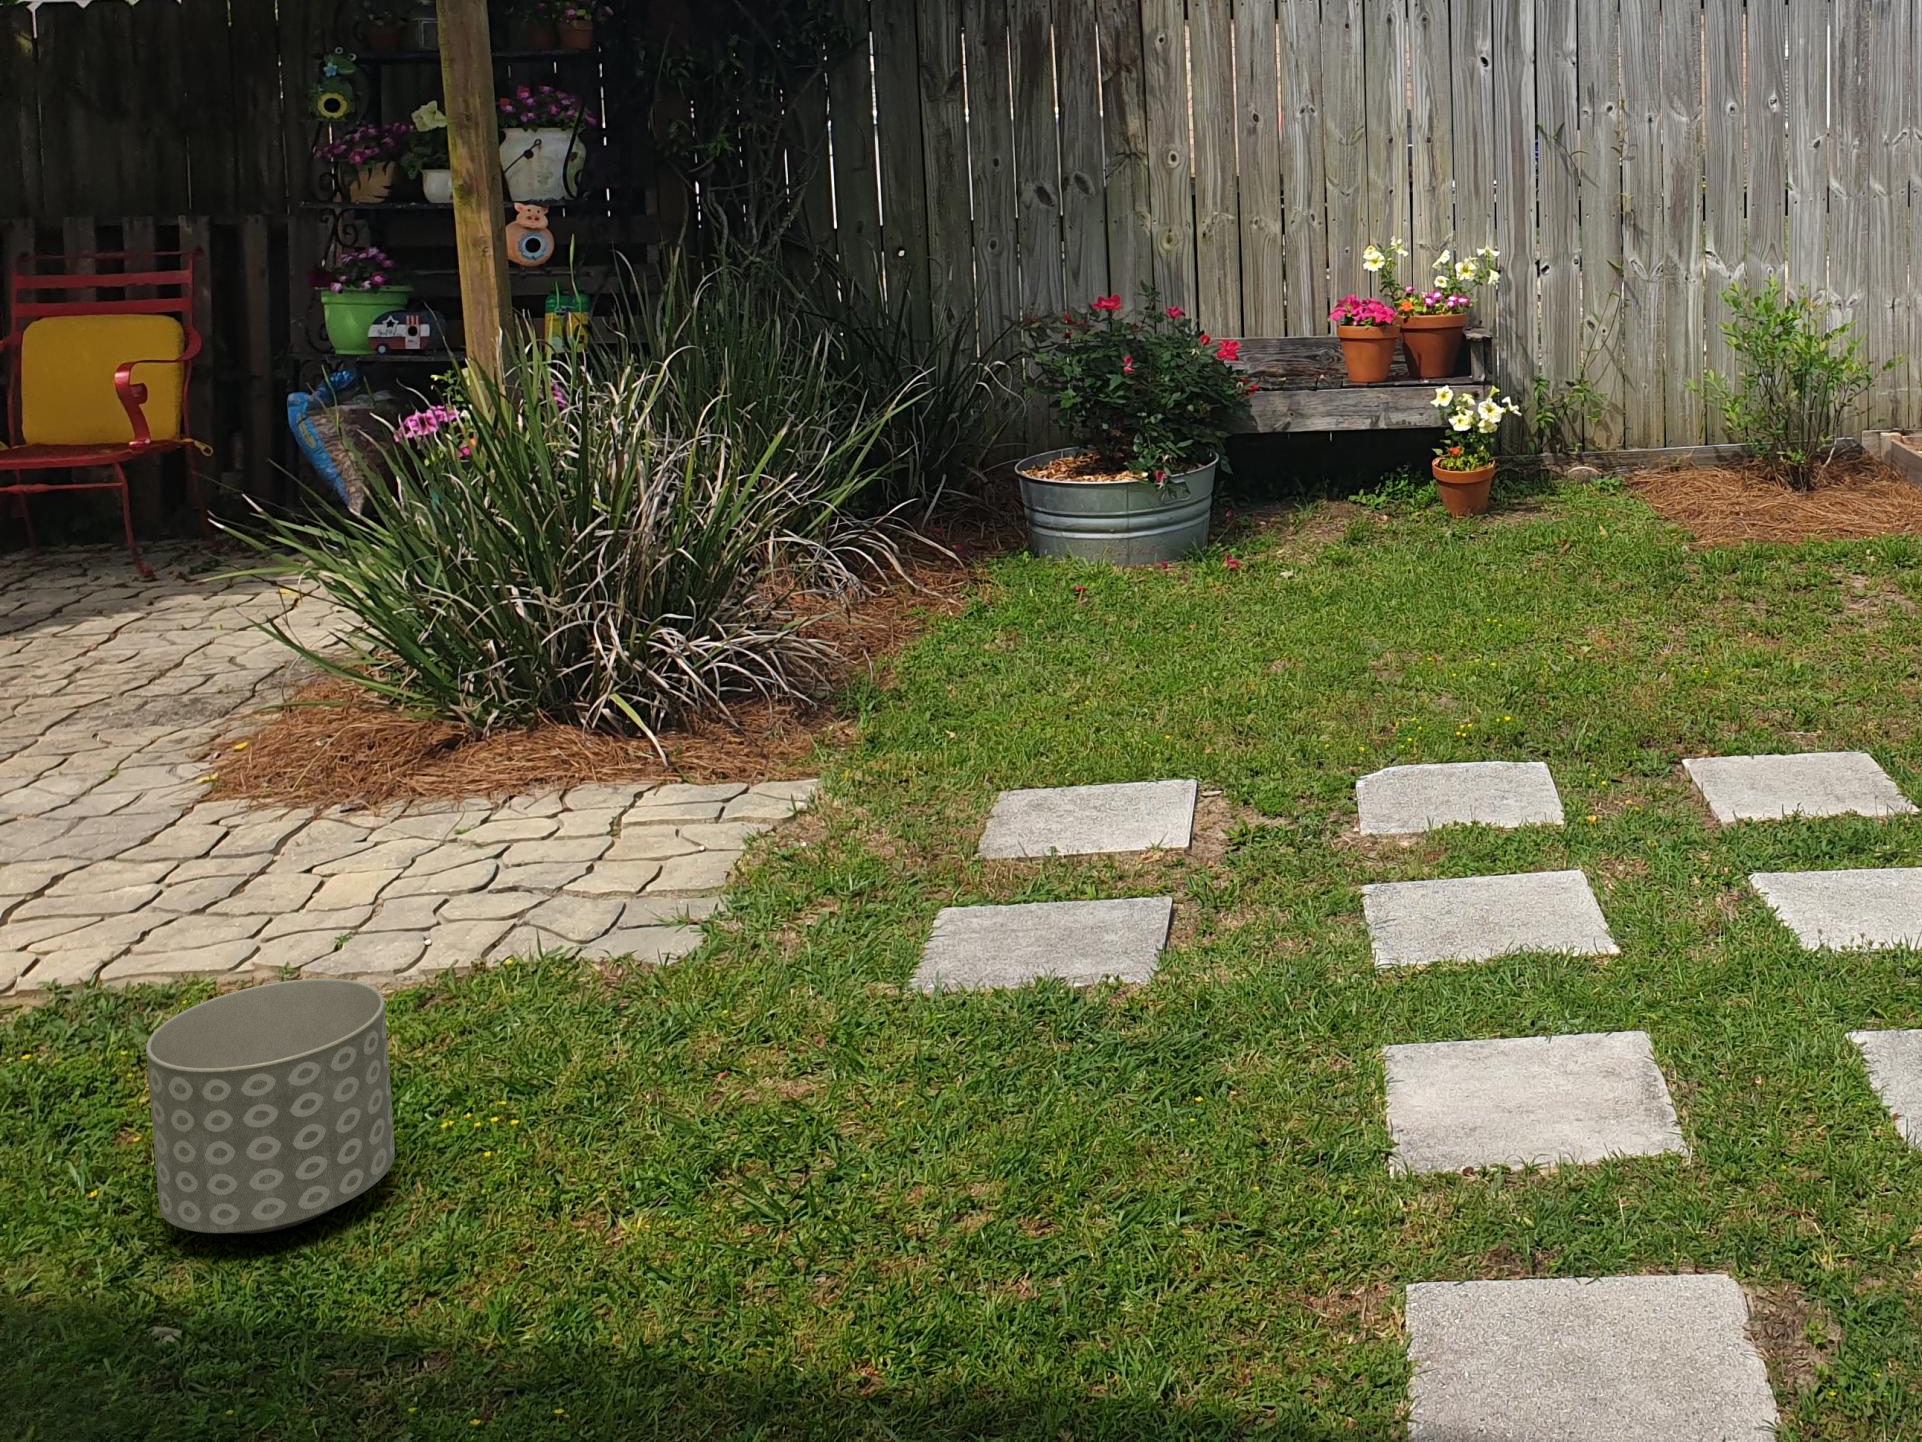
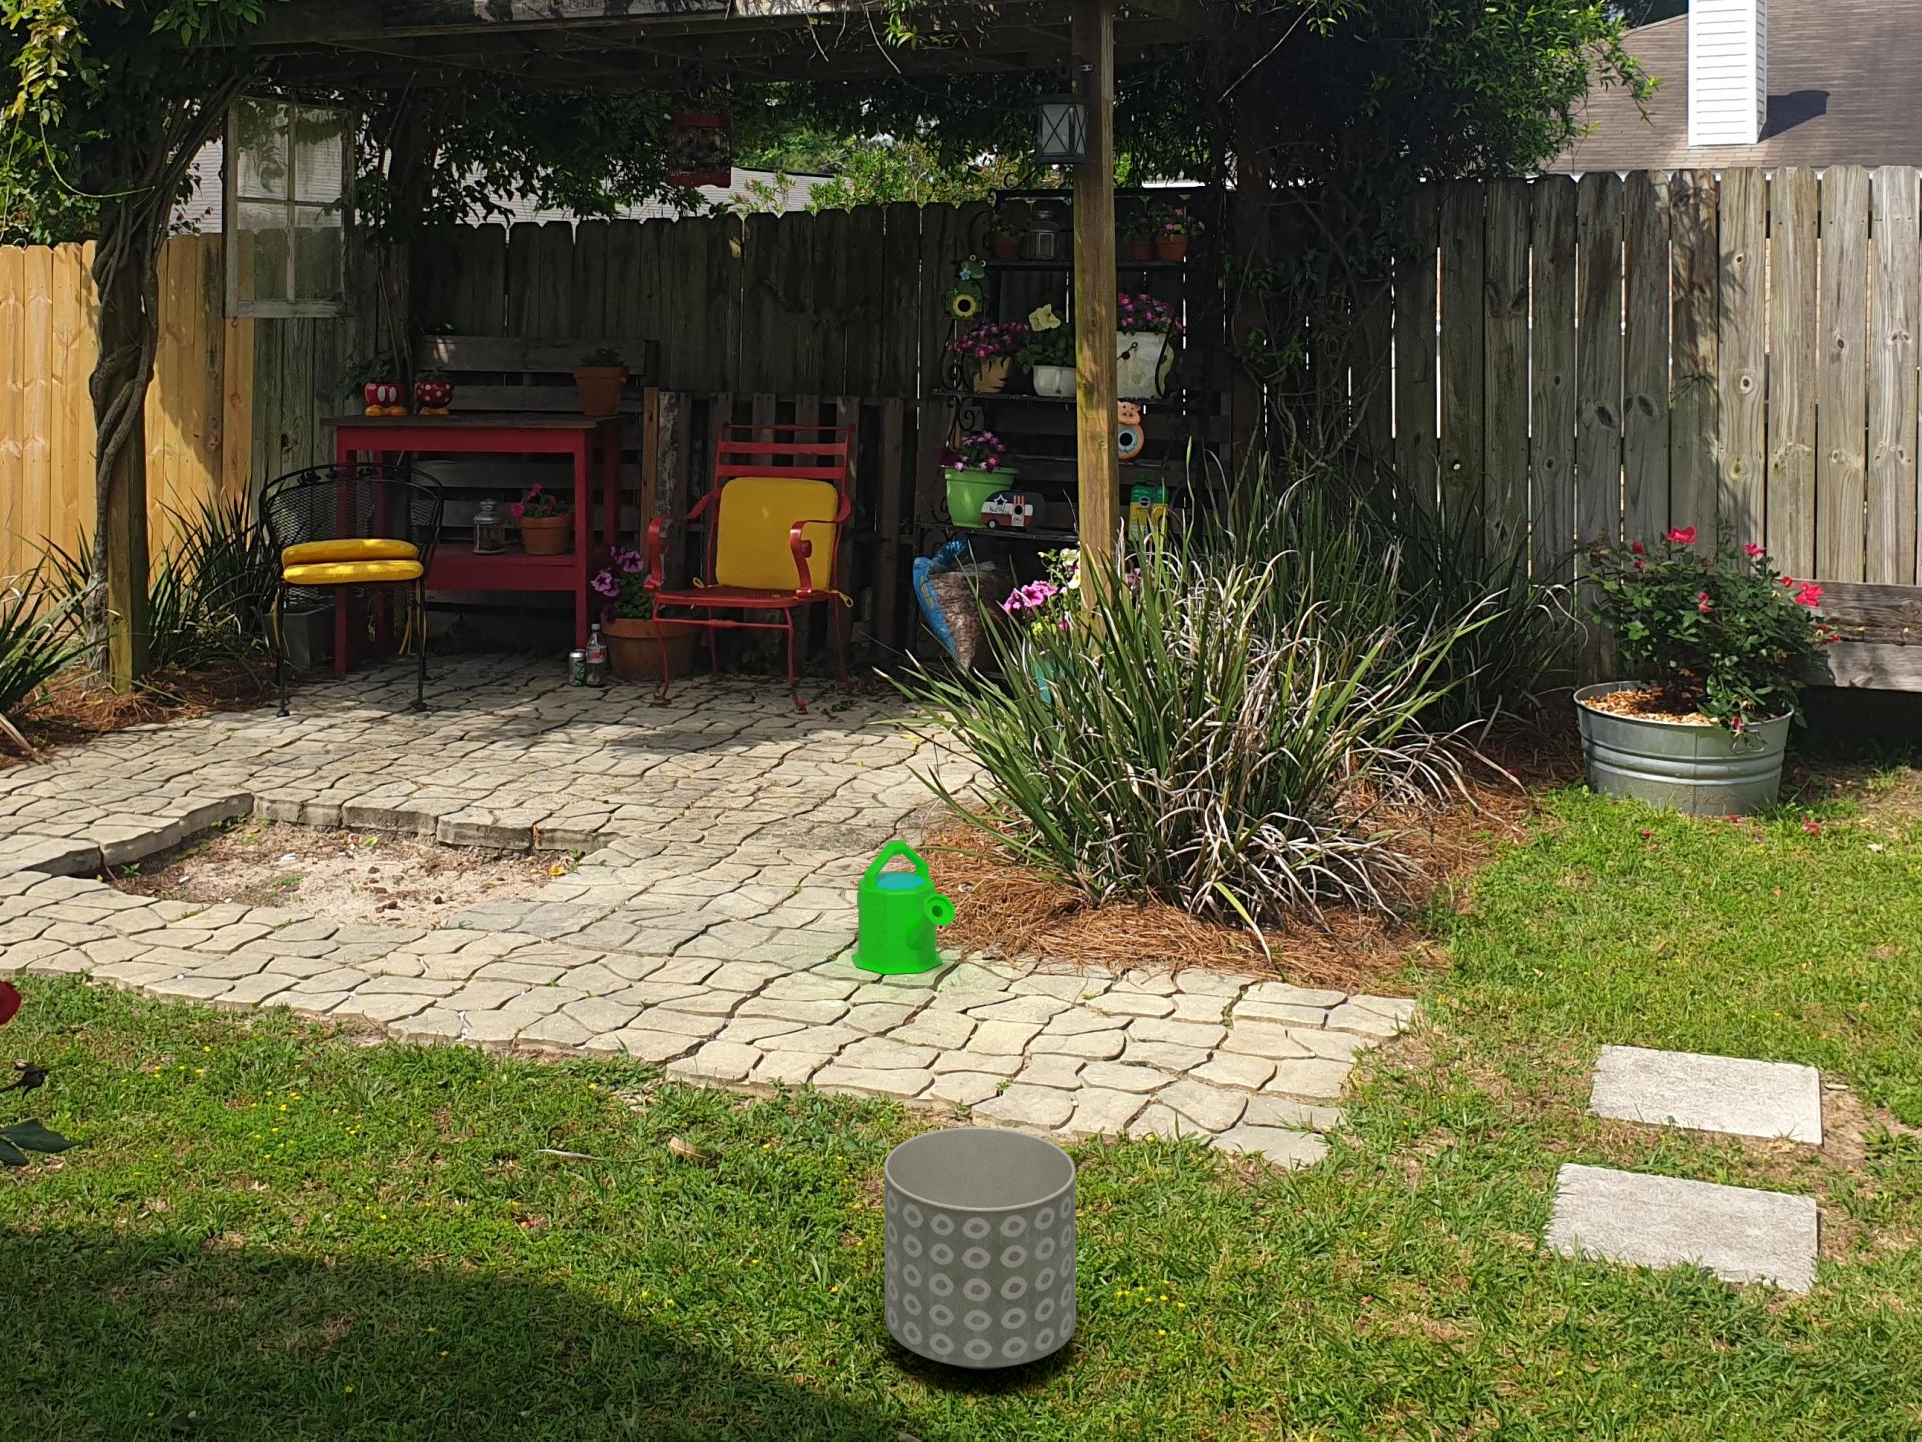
watering can: none [164,697,293,850] -> present [852,840,955,974]

